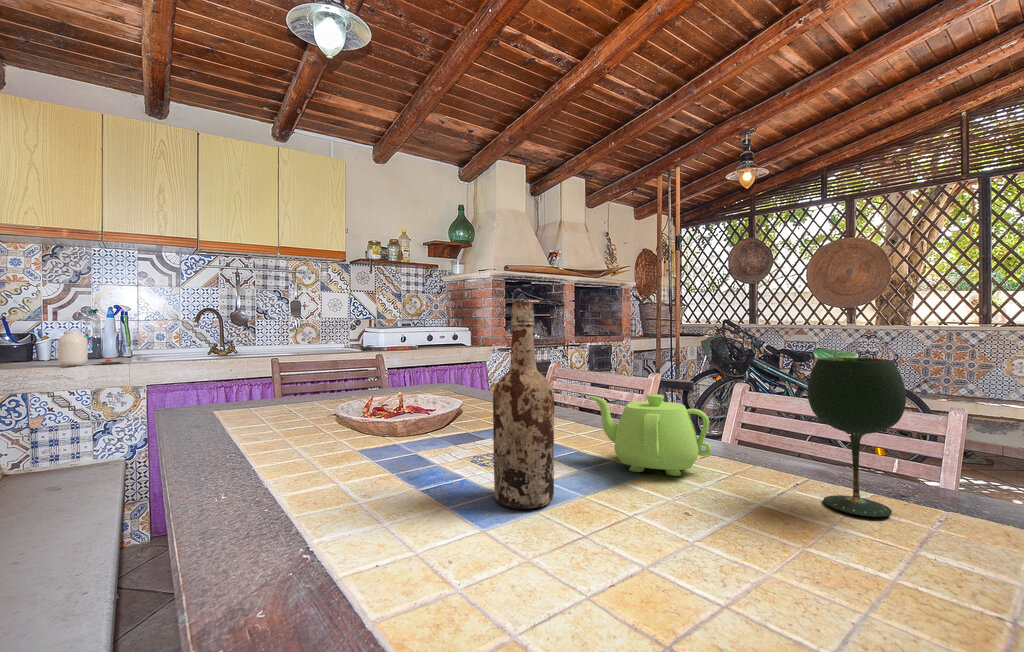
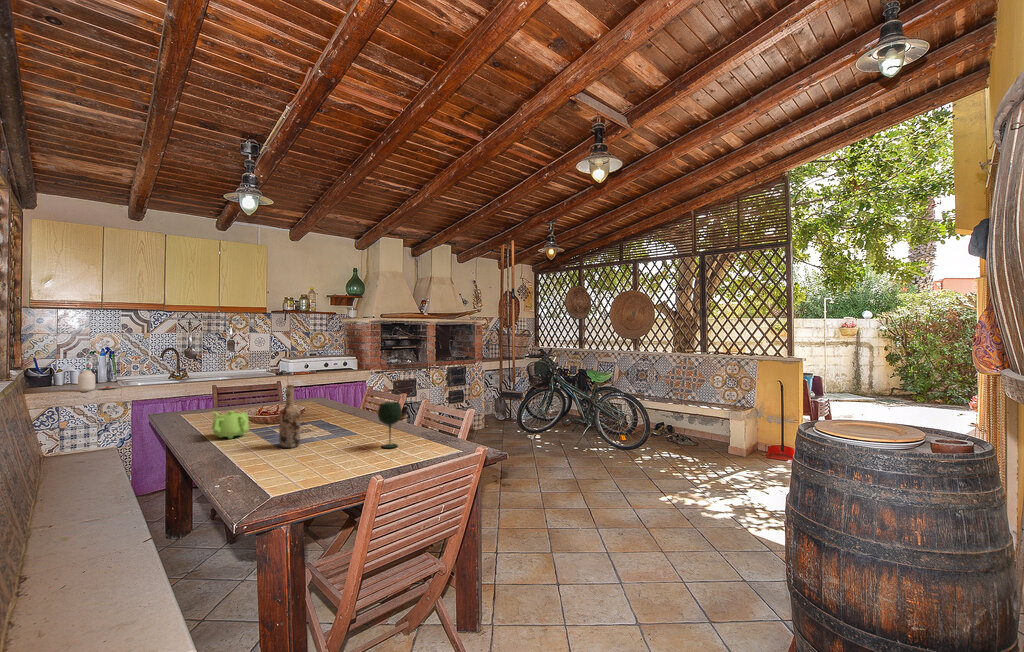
teapot: present [590,394,711,476] -> present [212,411,249,439]

